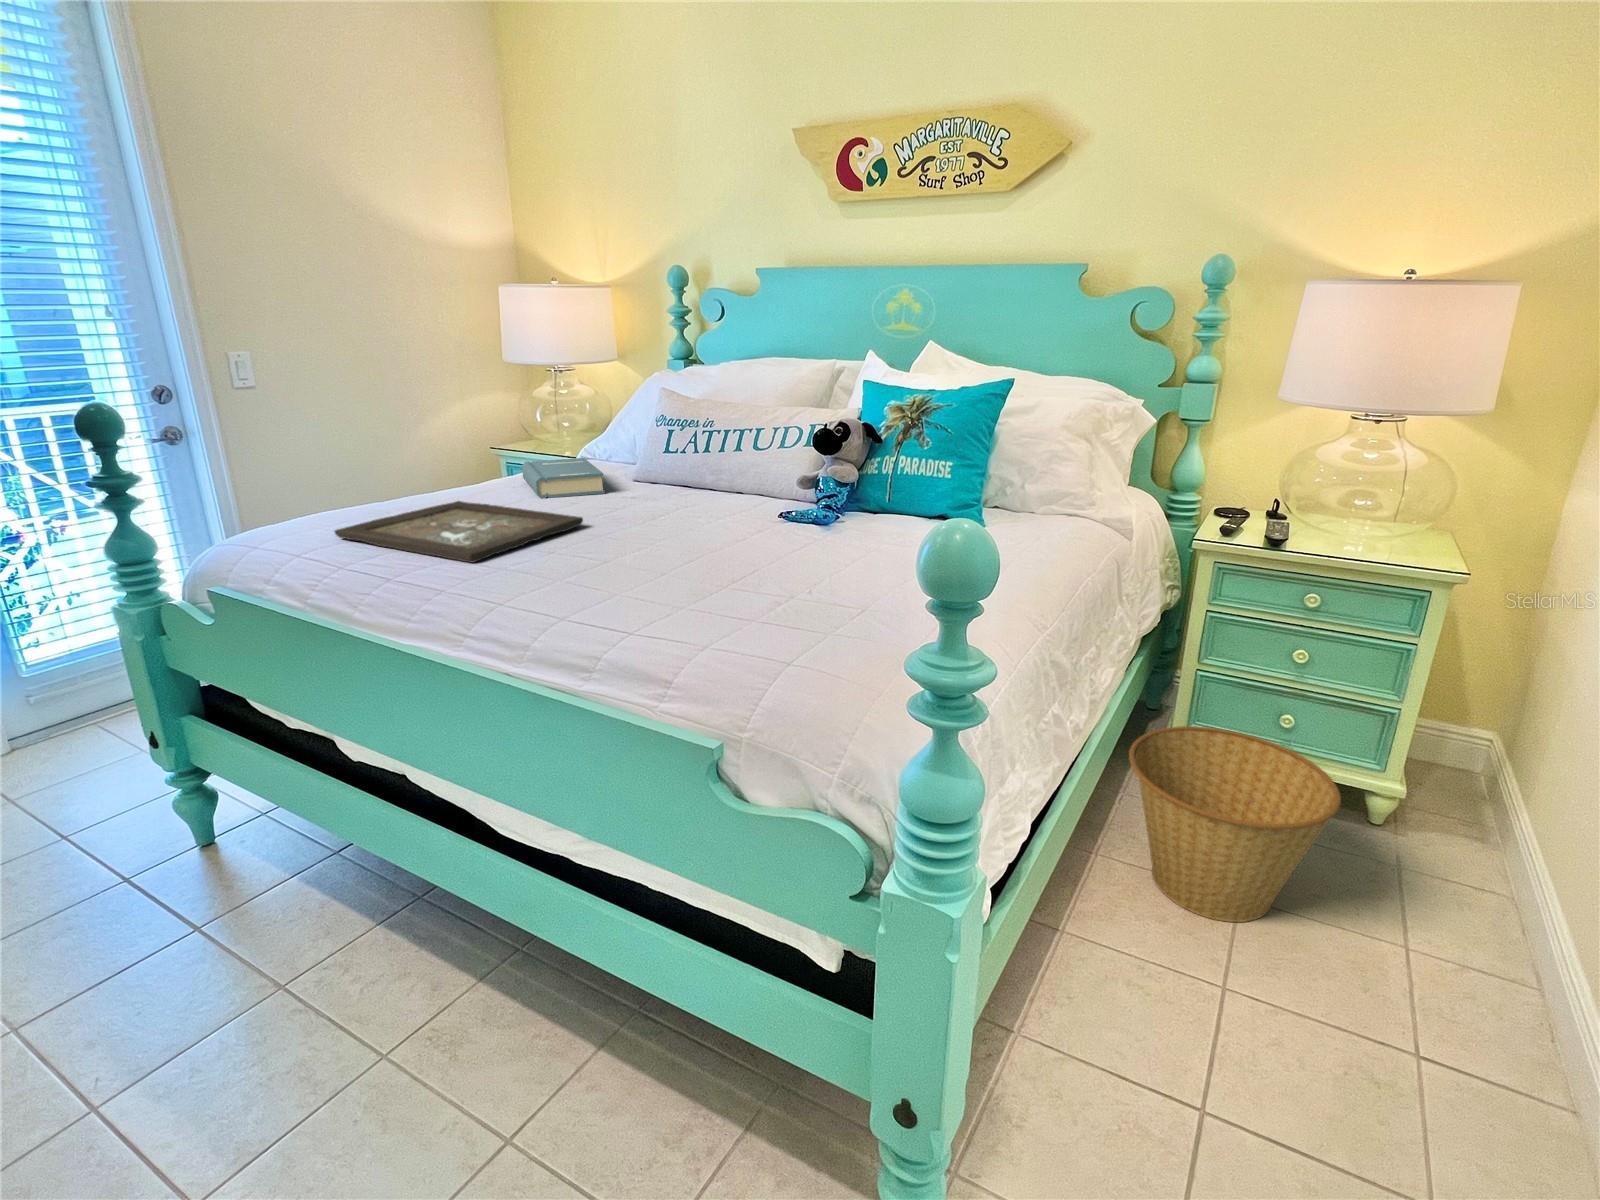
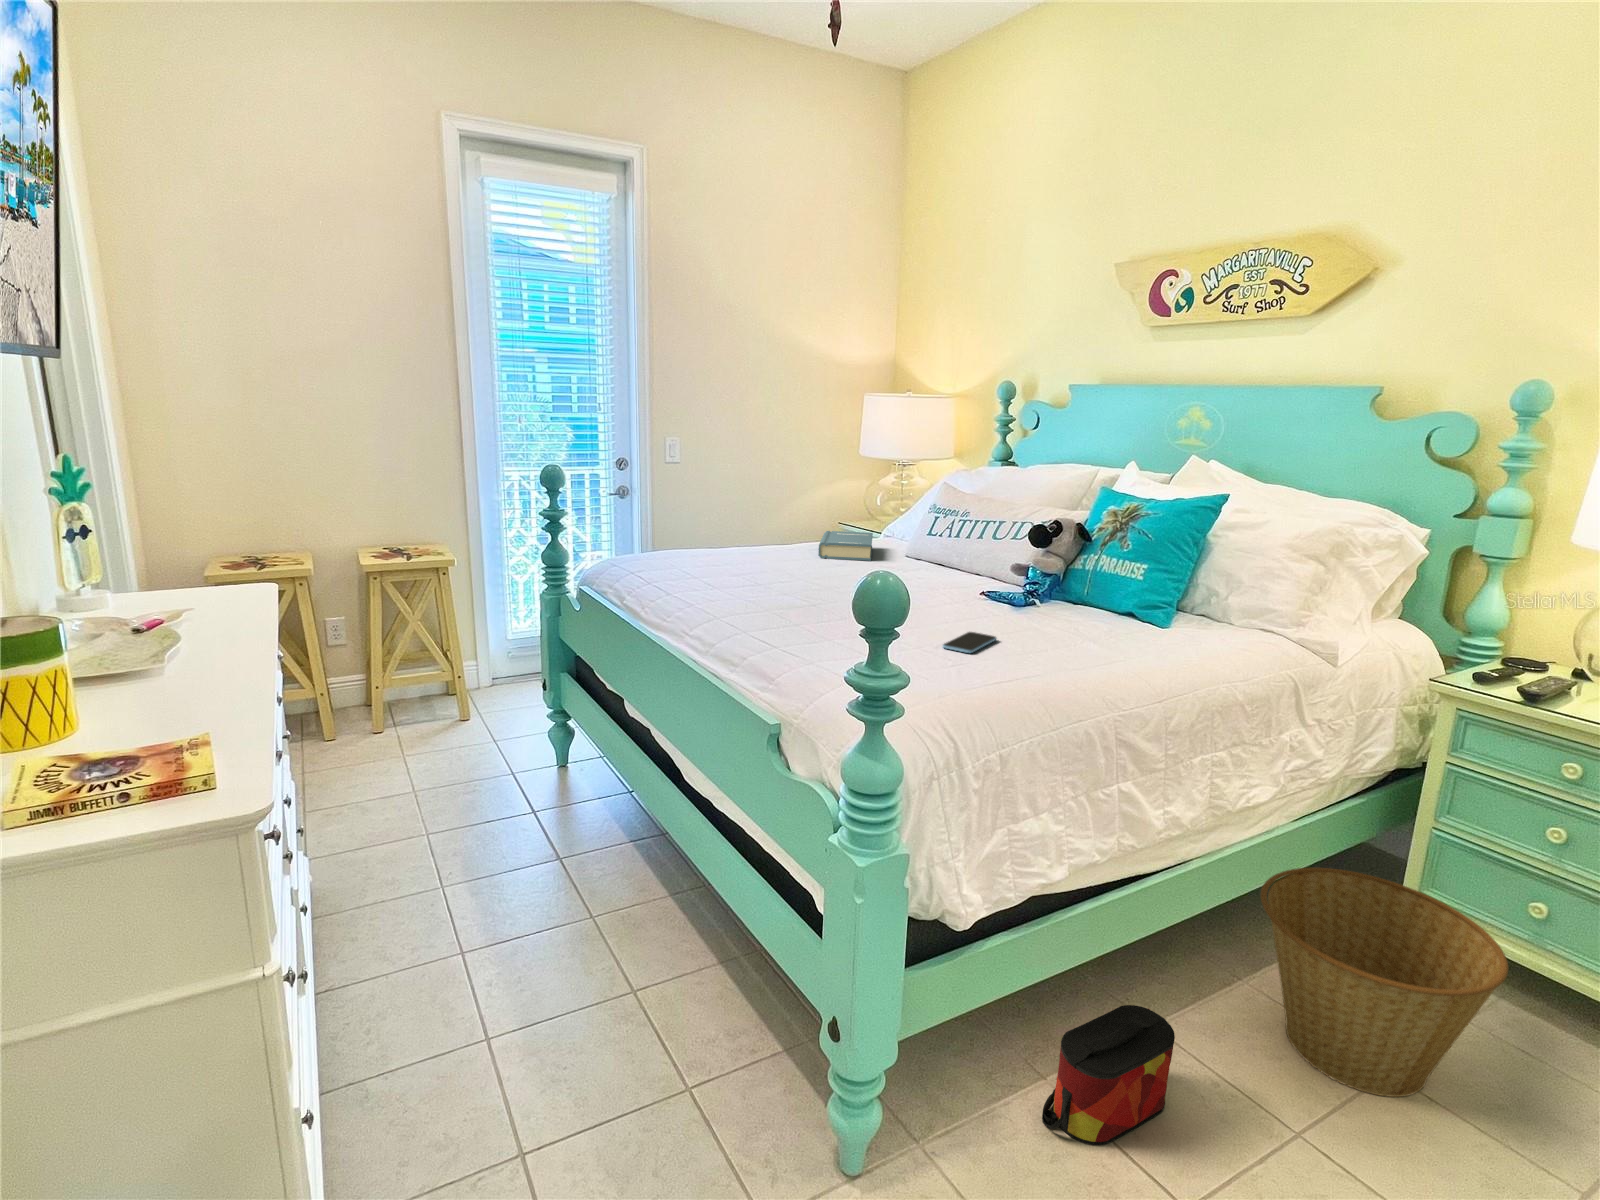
tray: present [335,501,583,563] -> none [664,552,825,590]
smartphone: none [830,567,871,595] -> present [943,632,997,653]
bag: none [1045,924,1144,1090] -> present [1042,1005,1175,1145]

